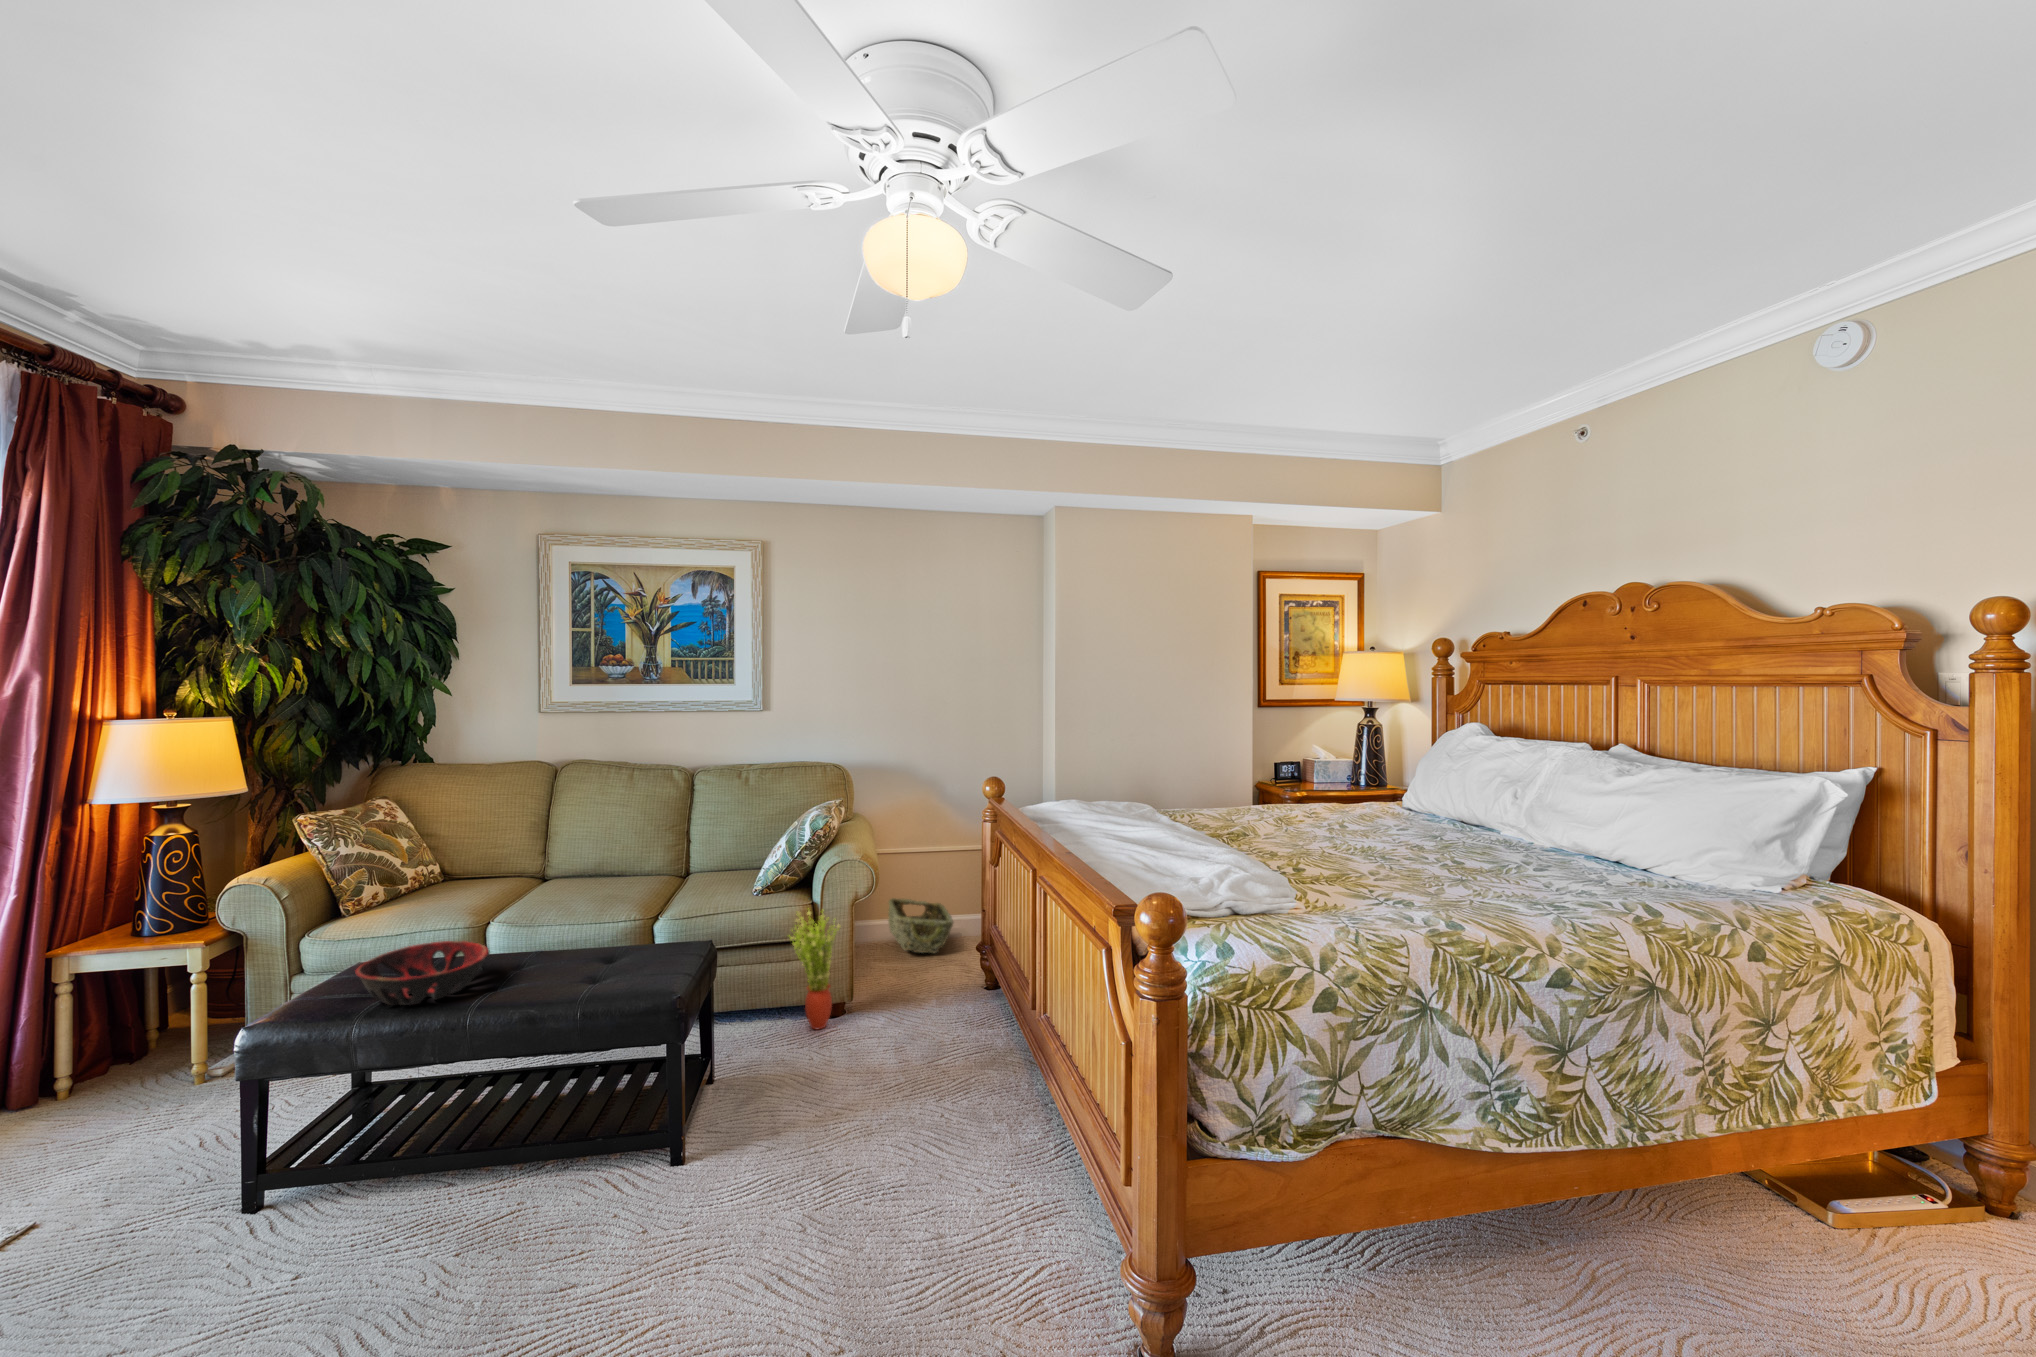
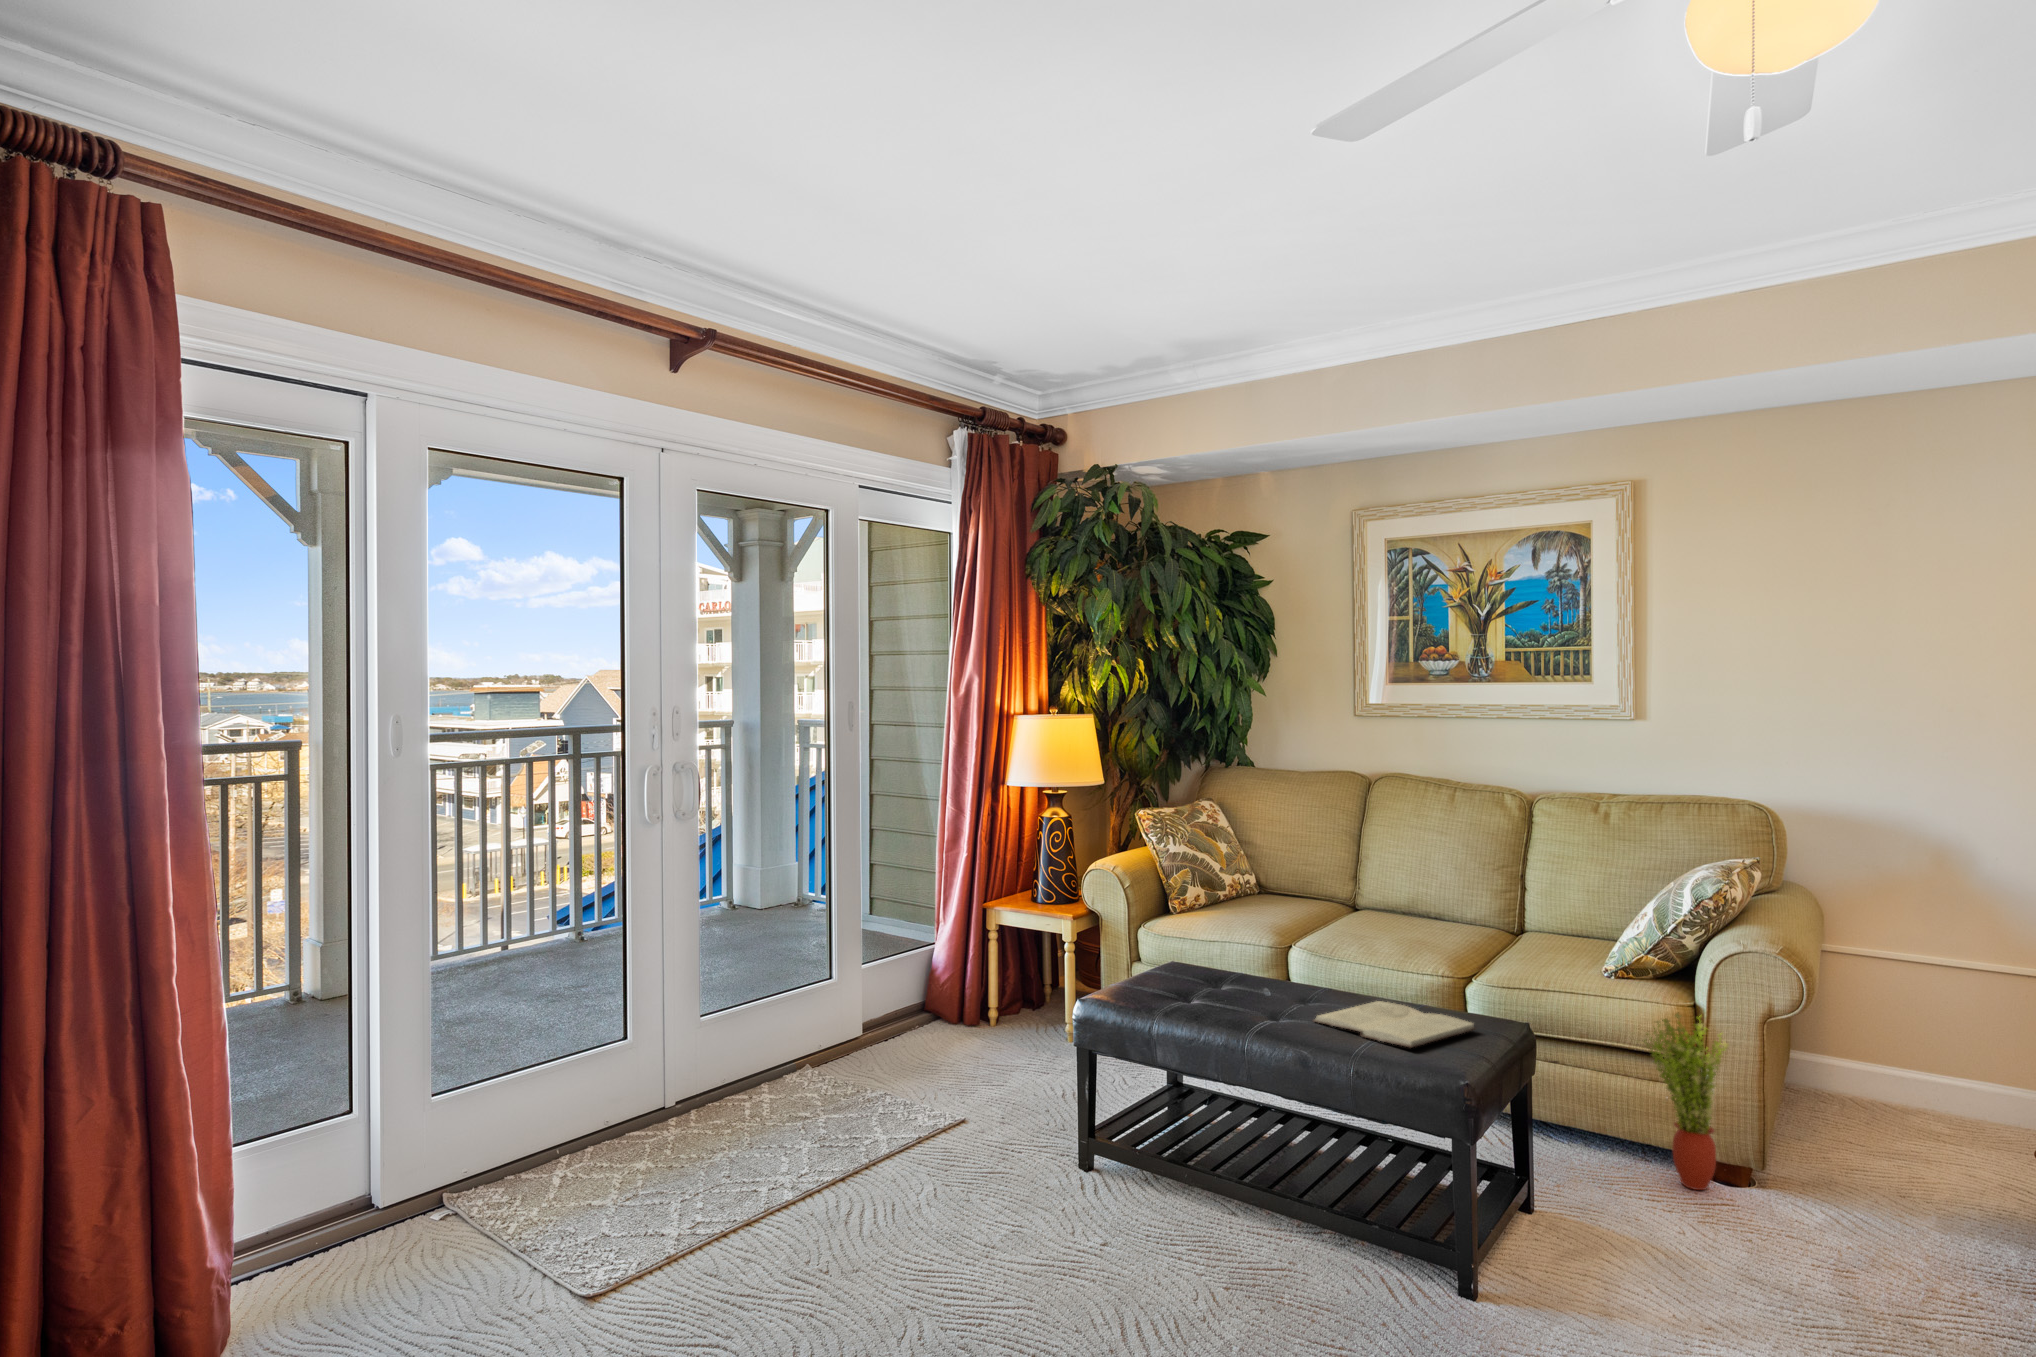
woven basket: present [888,898,953,953] -> none [1857,1039,1987,1147]
decorative bowl: present [355,941,489,1005] -> none [1166,948,1277,1005]
book: none [532,956,681,993] -> present [1314,1001,1476,1047]

